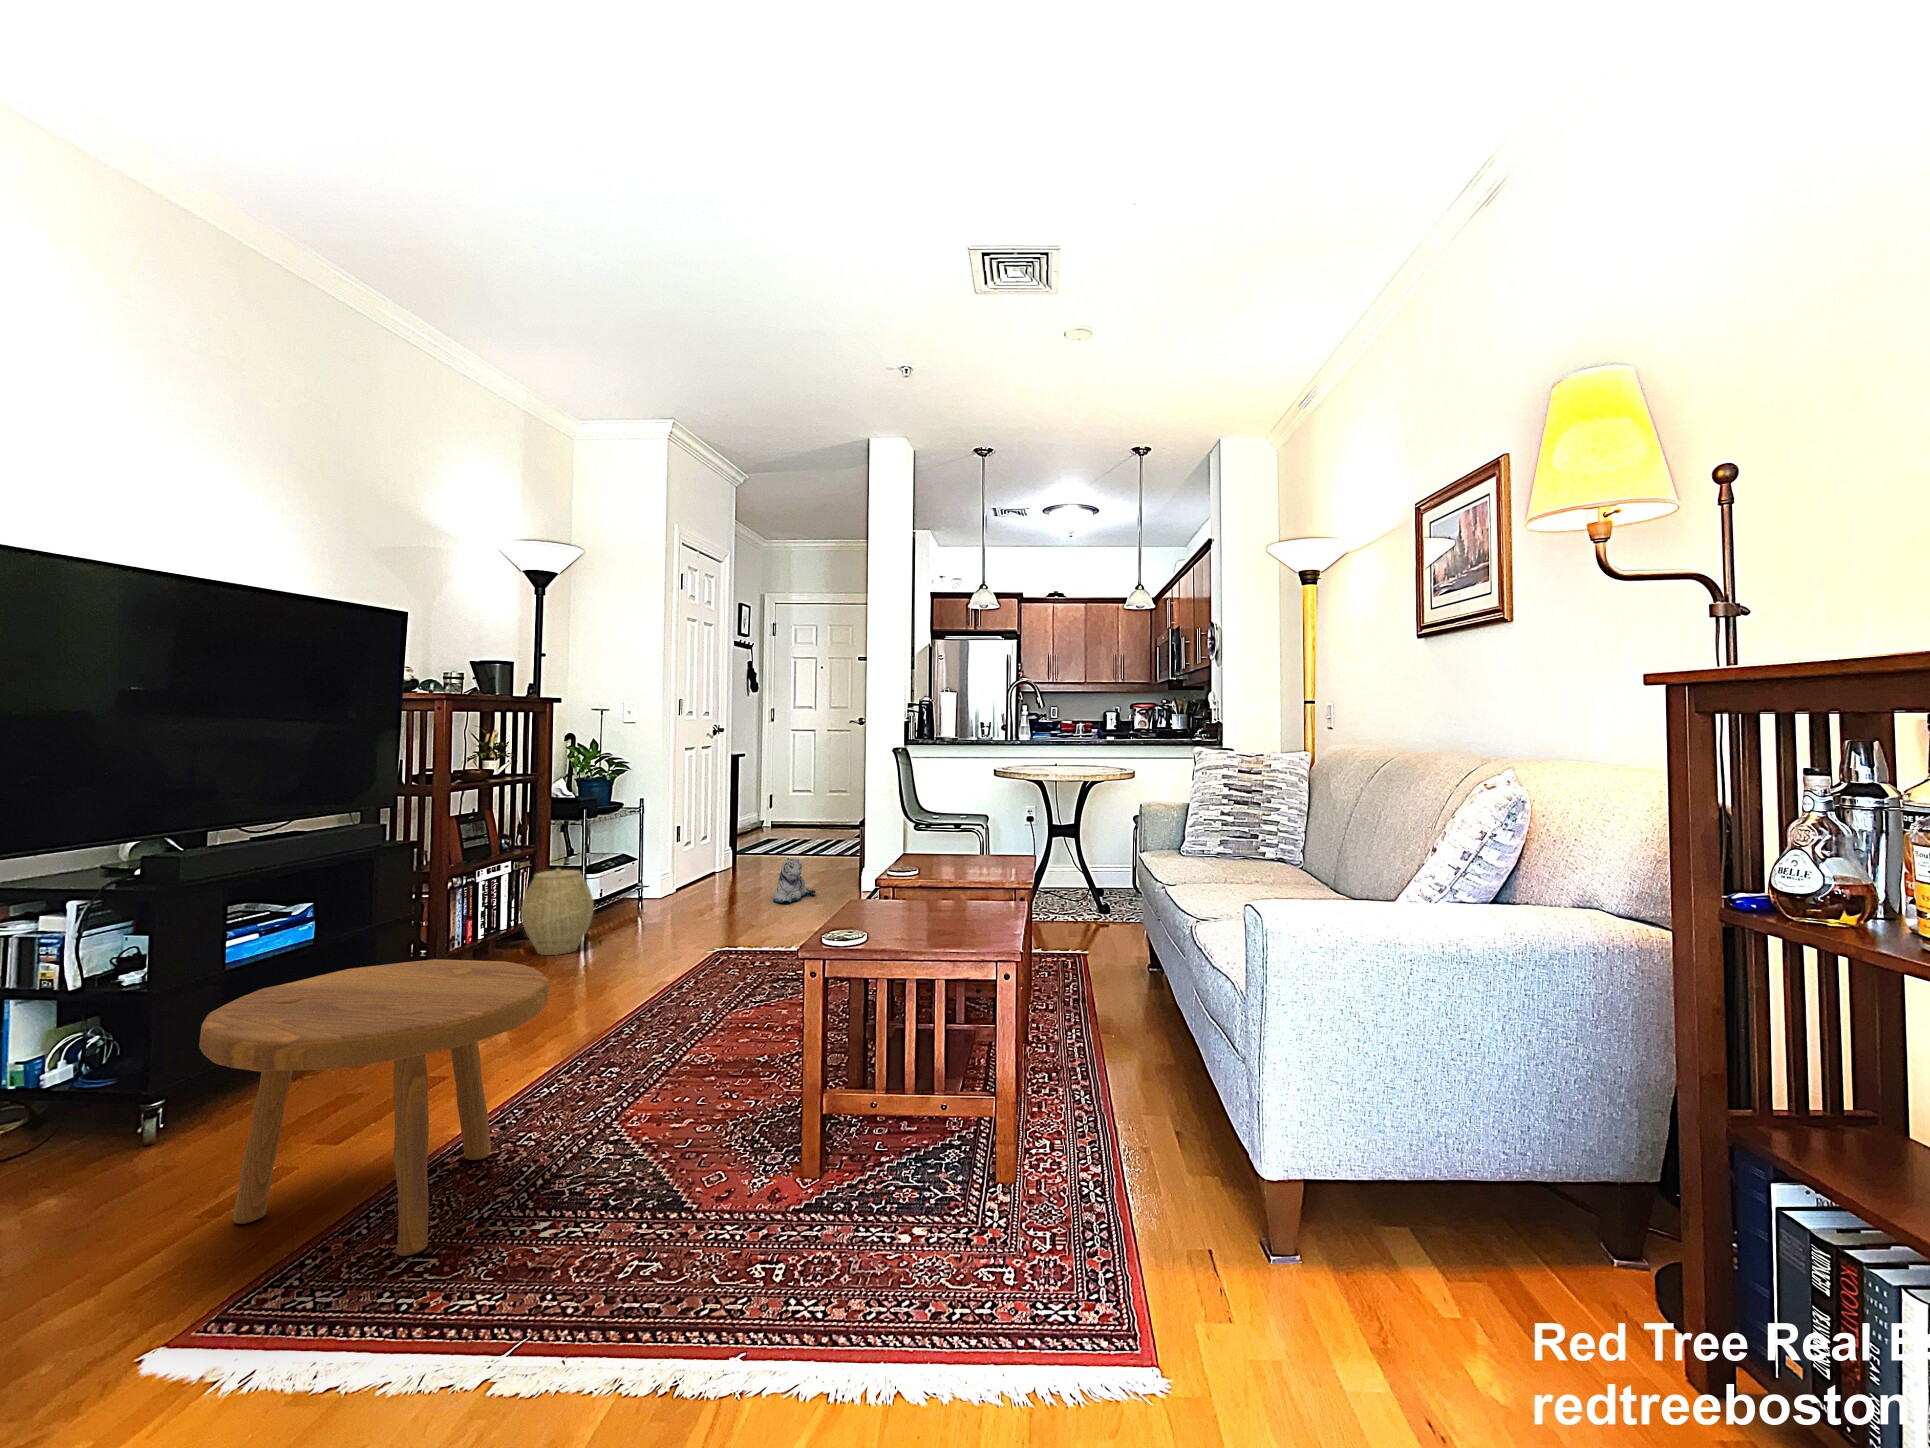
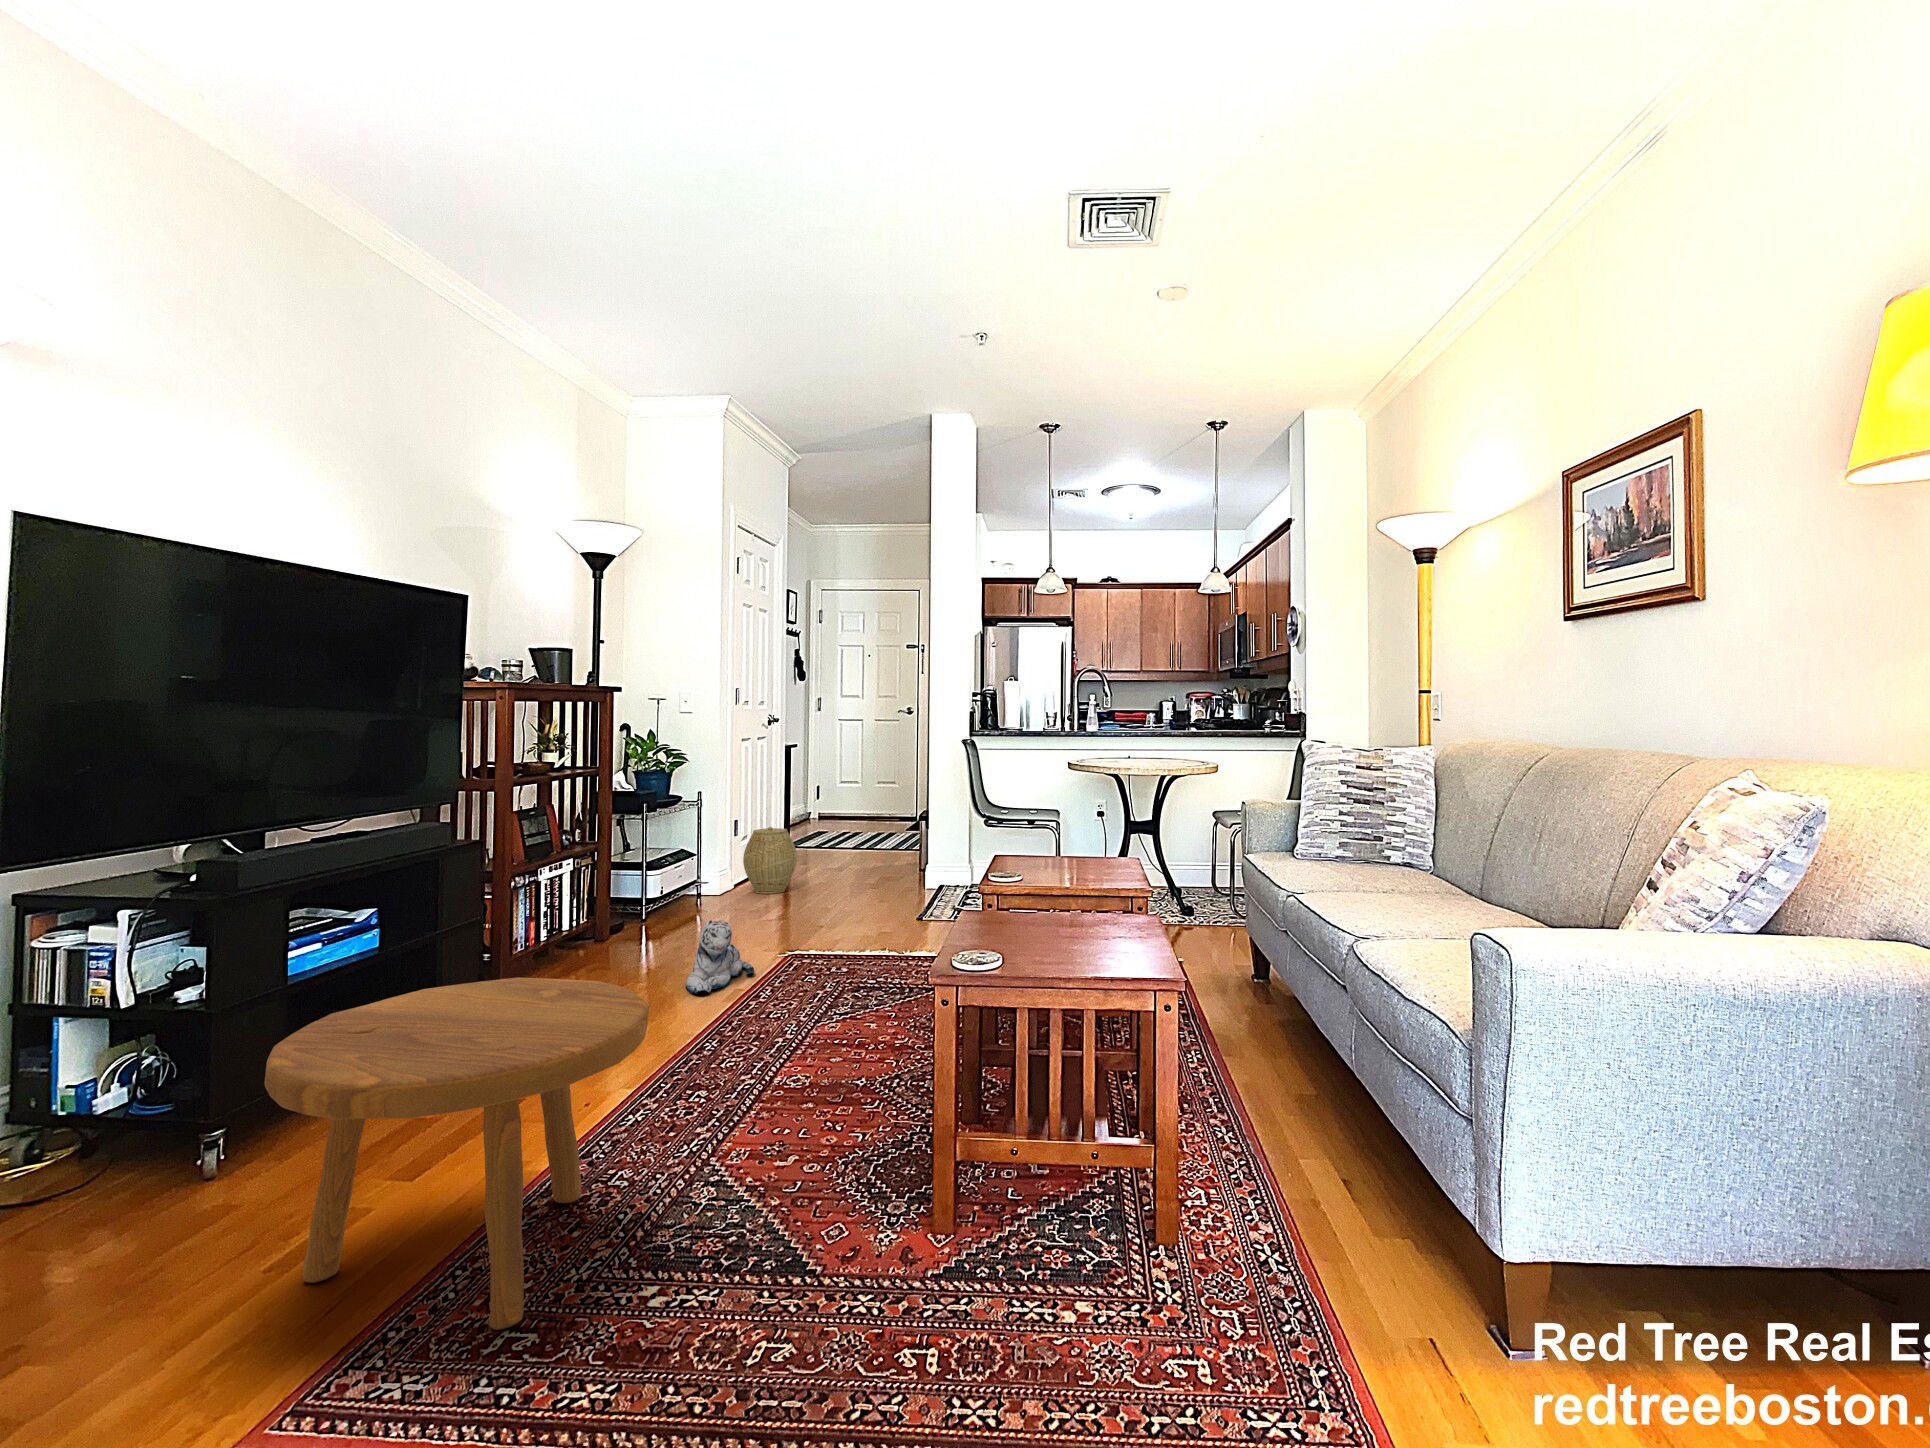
plush toy: present [773,858,815,903] -> present [686,920,754,994]
woven basket: present [521,869,594,955] -> present [743,827,797,894]

